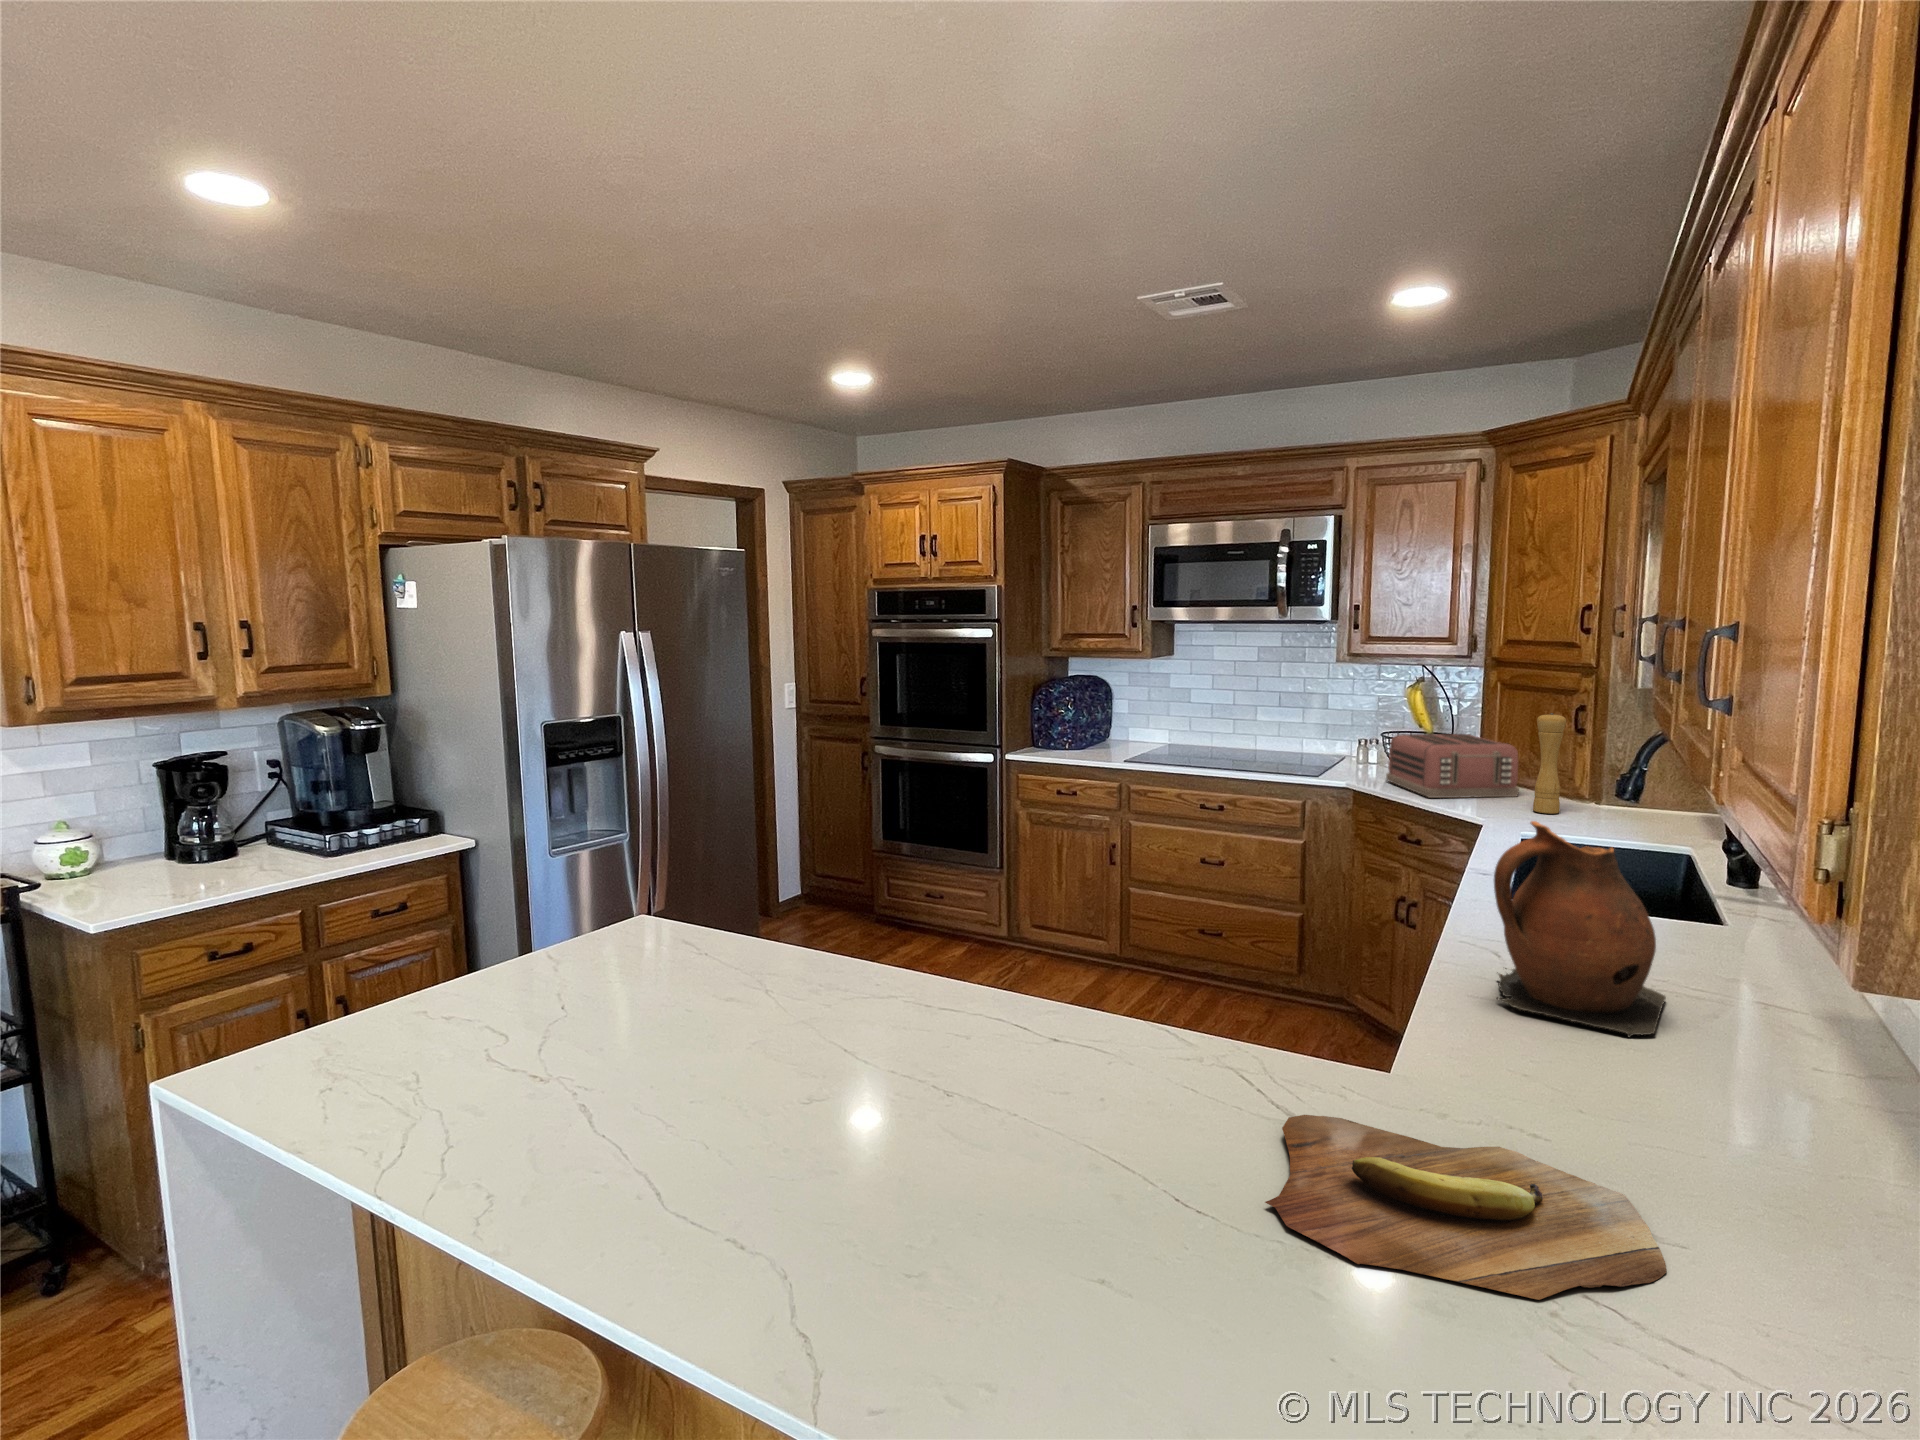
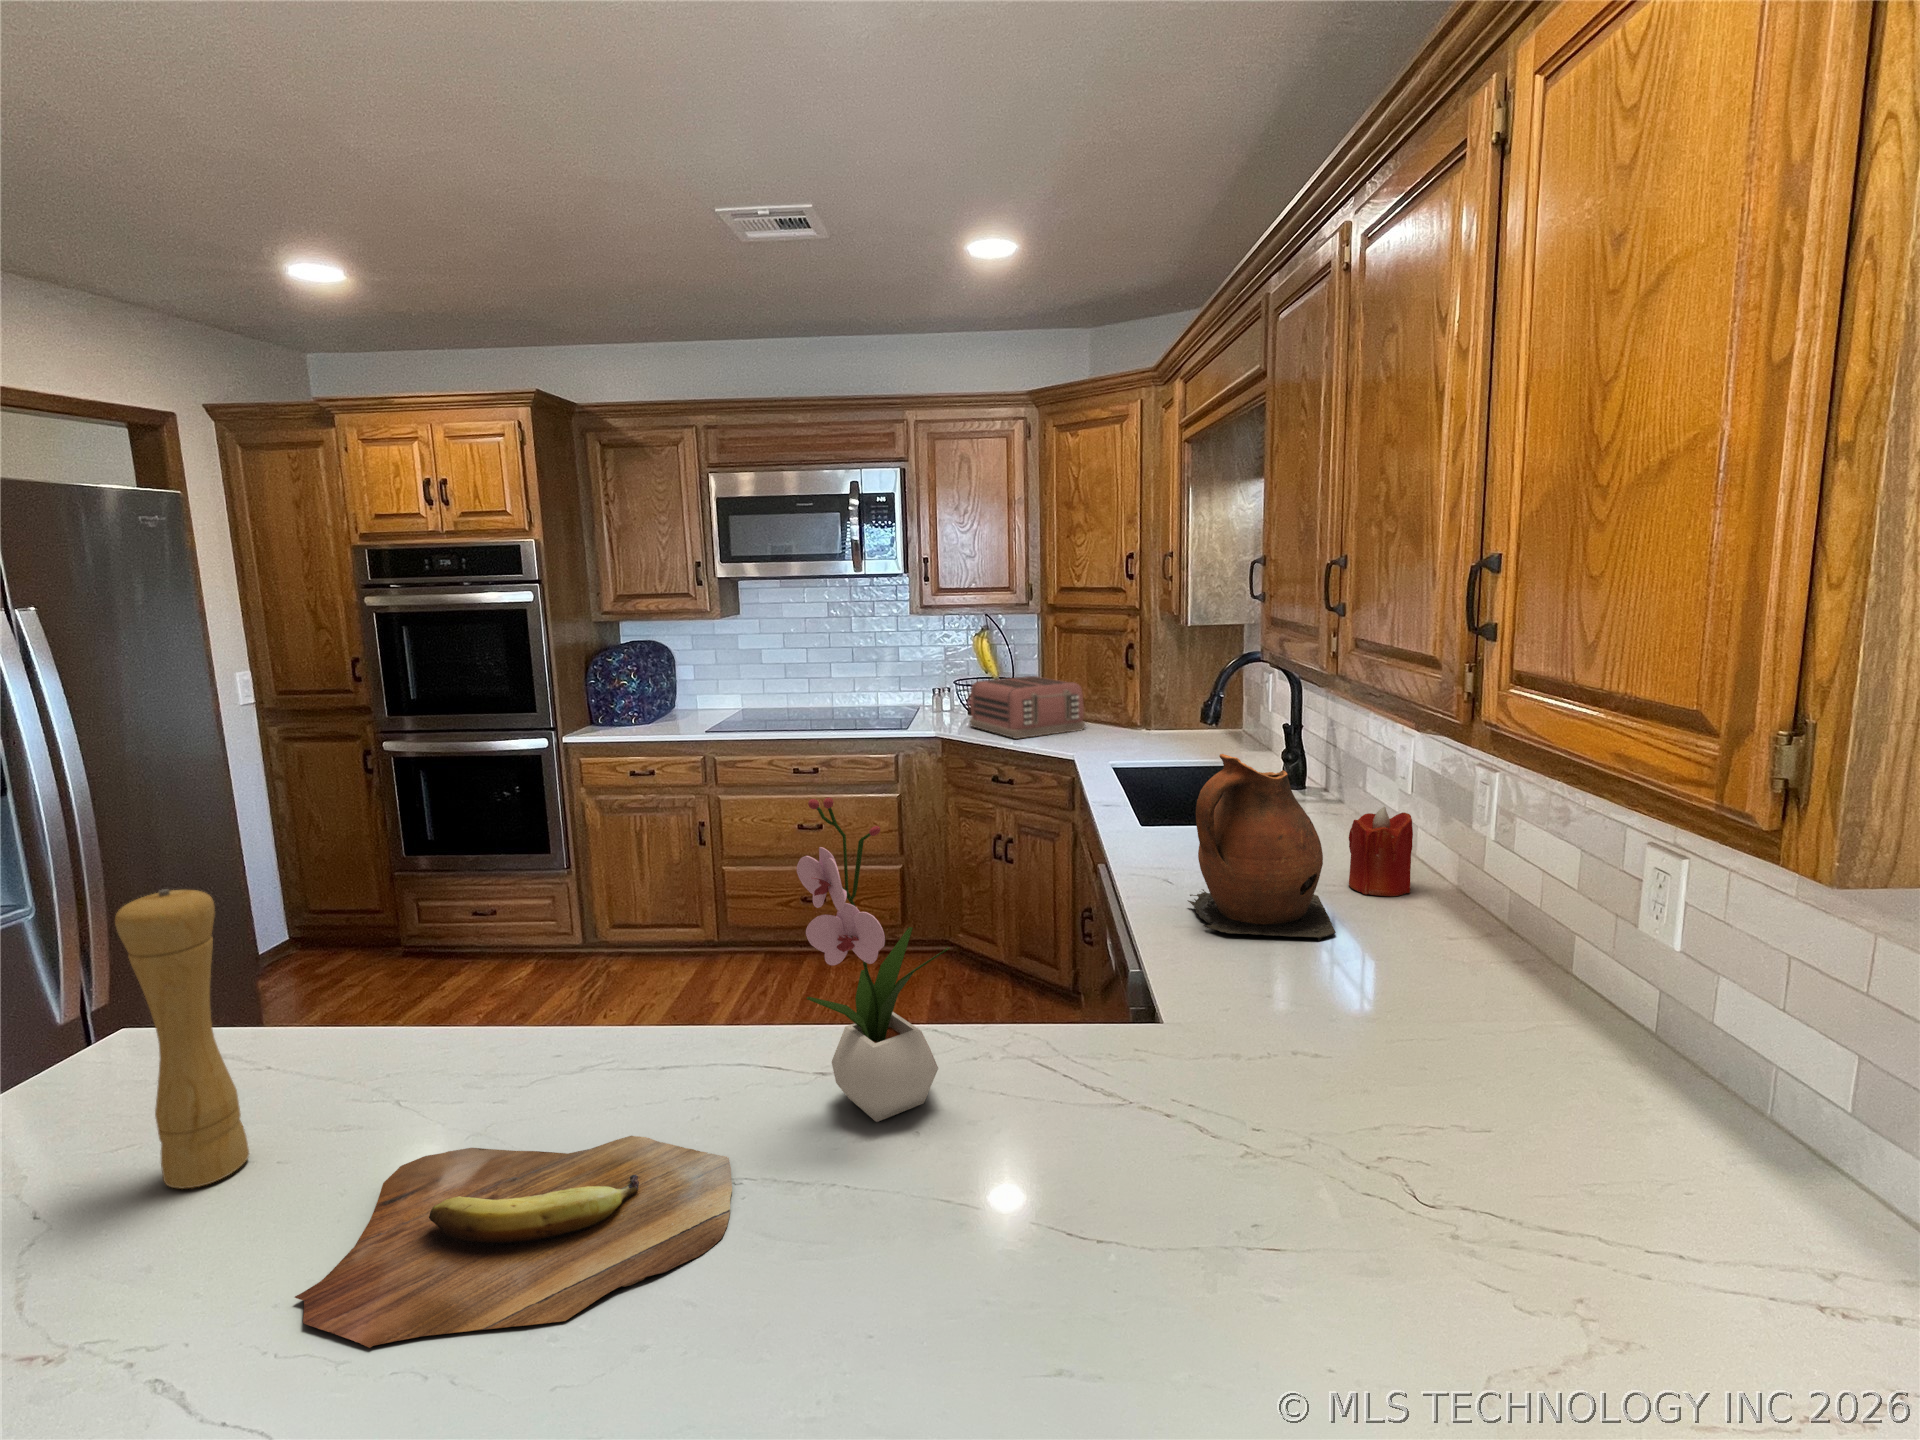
pepper mill: present [1533,713,1566,814] -> present [115,889,249,1189]
flower arrangement: none [1025,803,1142,1077] -> present [797,797,950,1122]
candle: none [1722,909,1813,1016] -> present [1349,807,1413,896]
cutting board: present [1265,1115,1666,1300] -> present [295,1136,732,1348]

